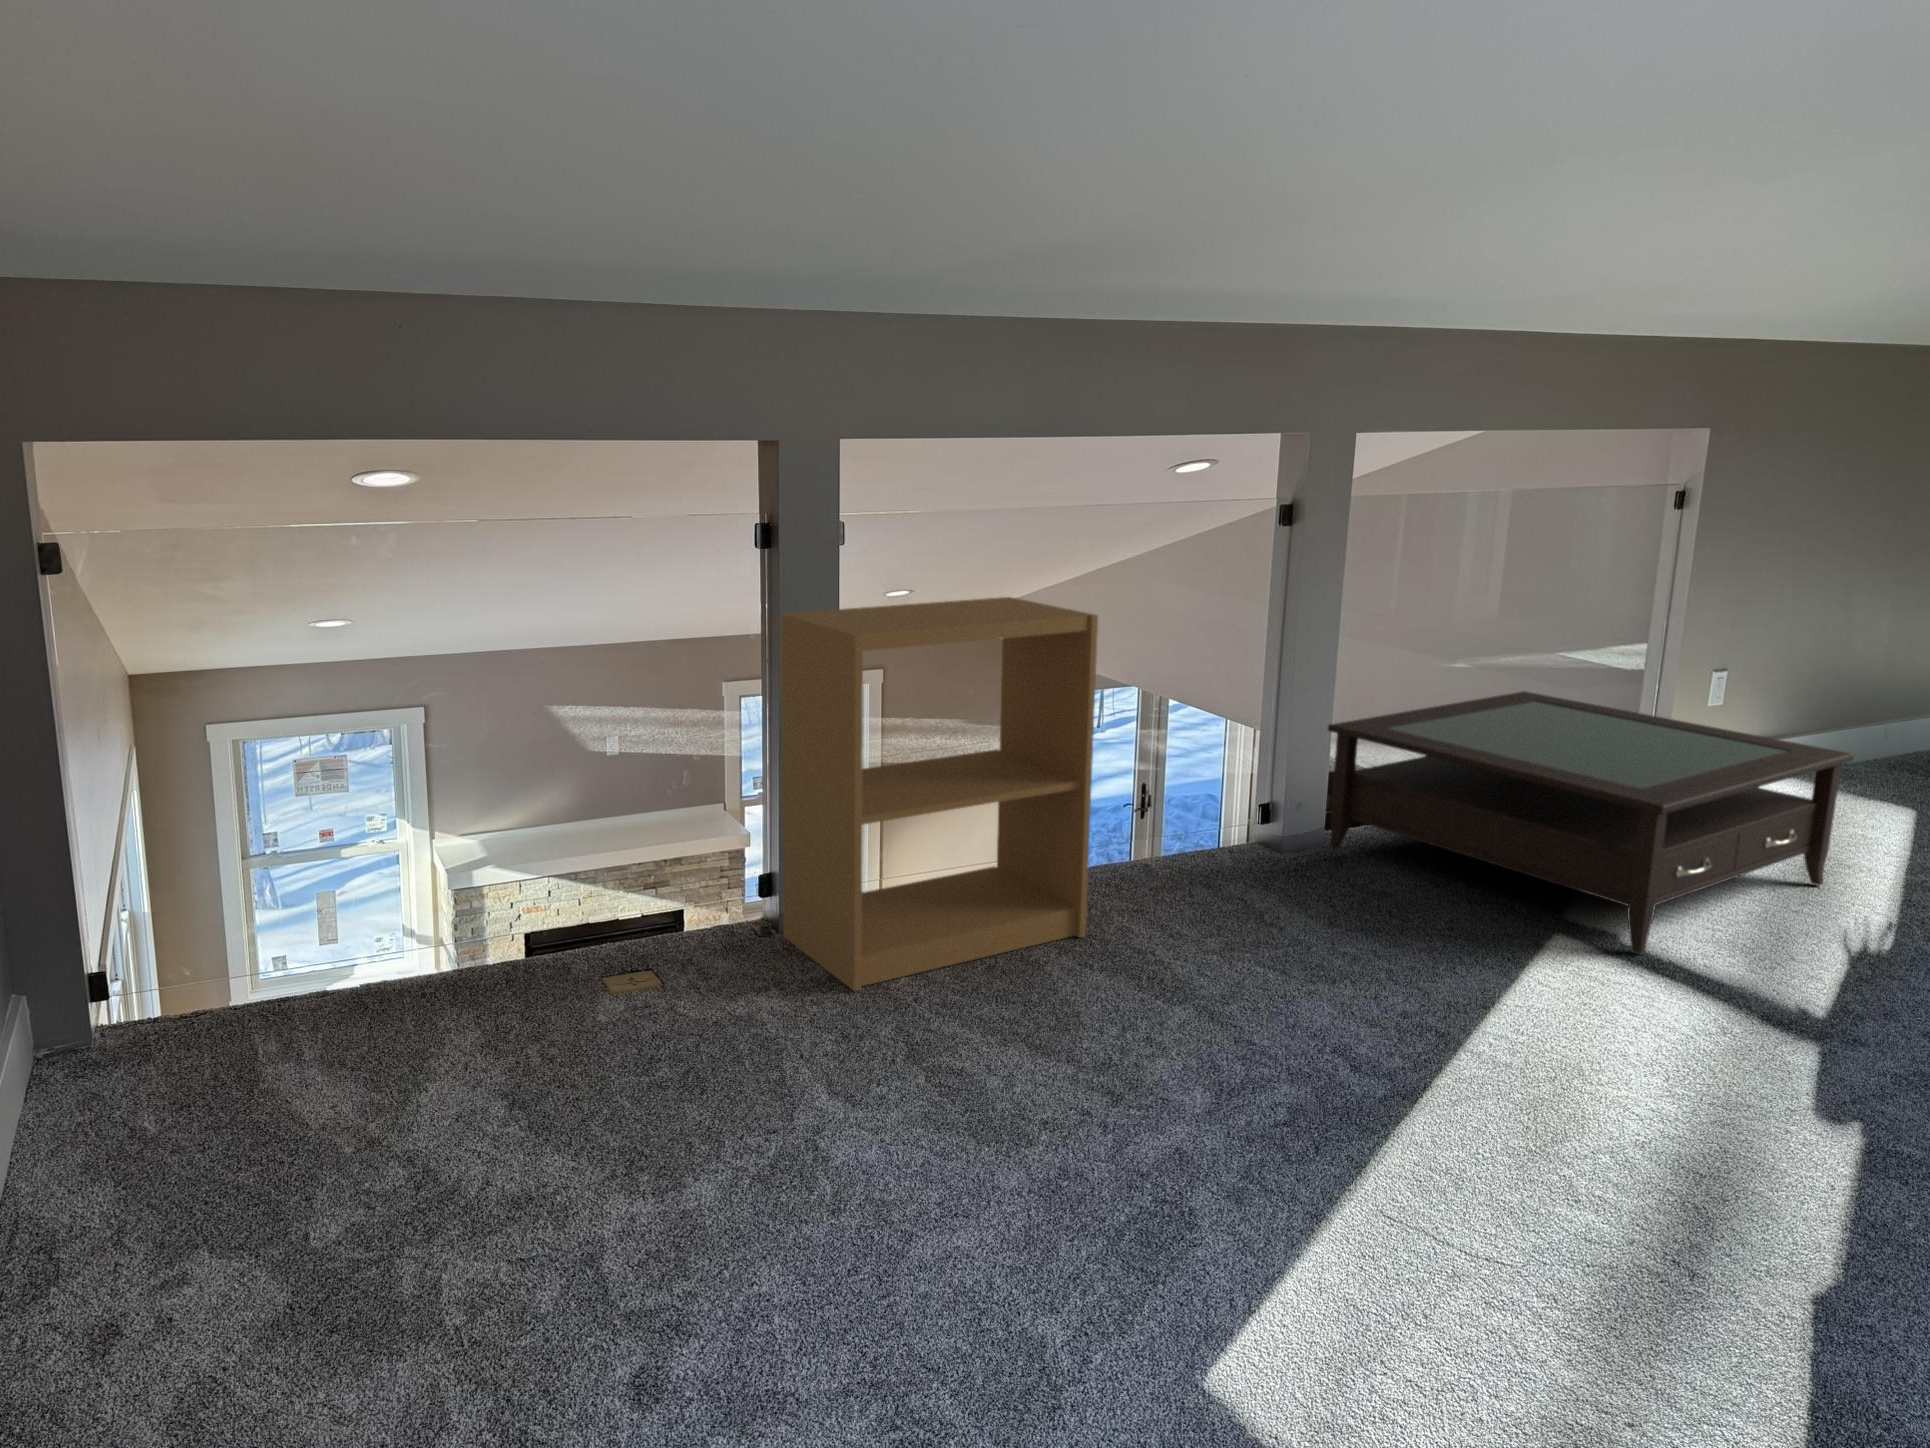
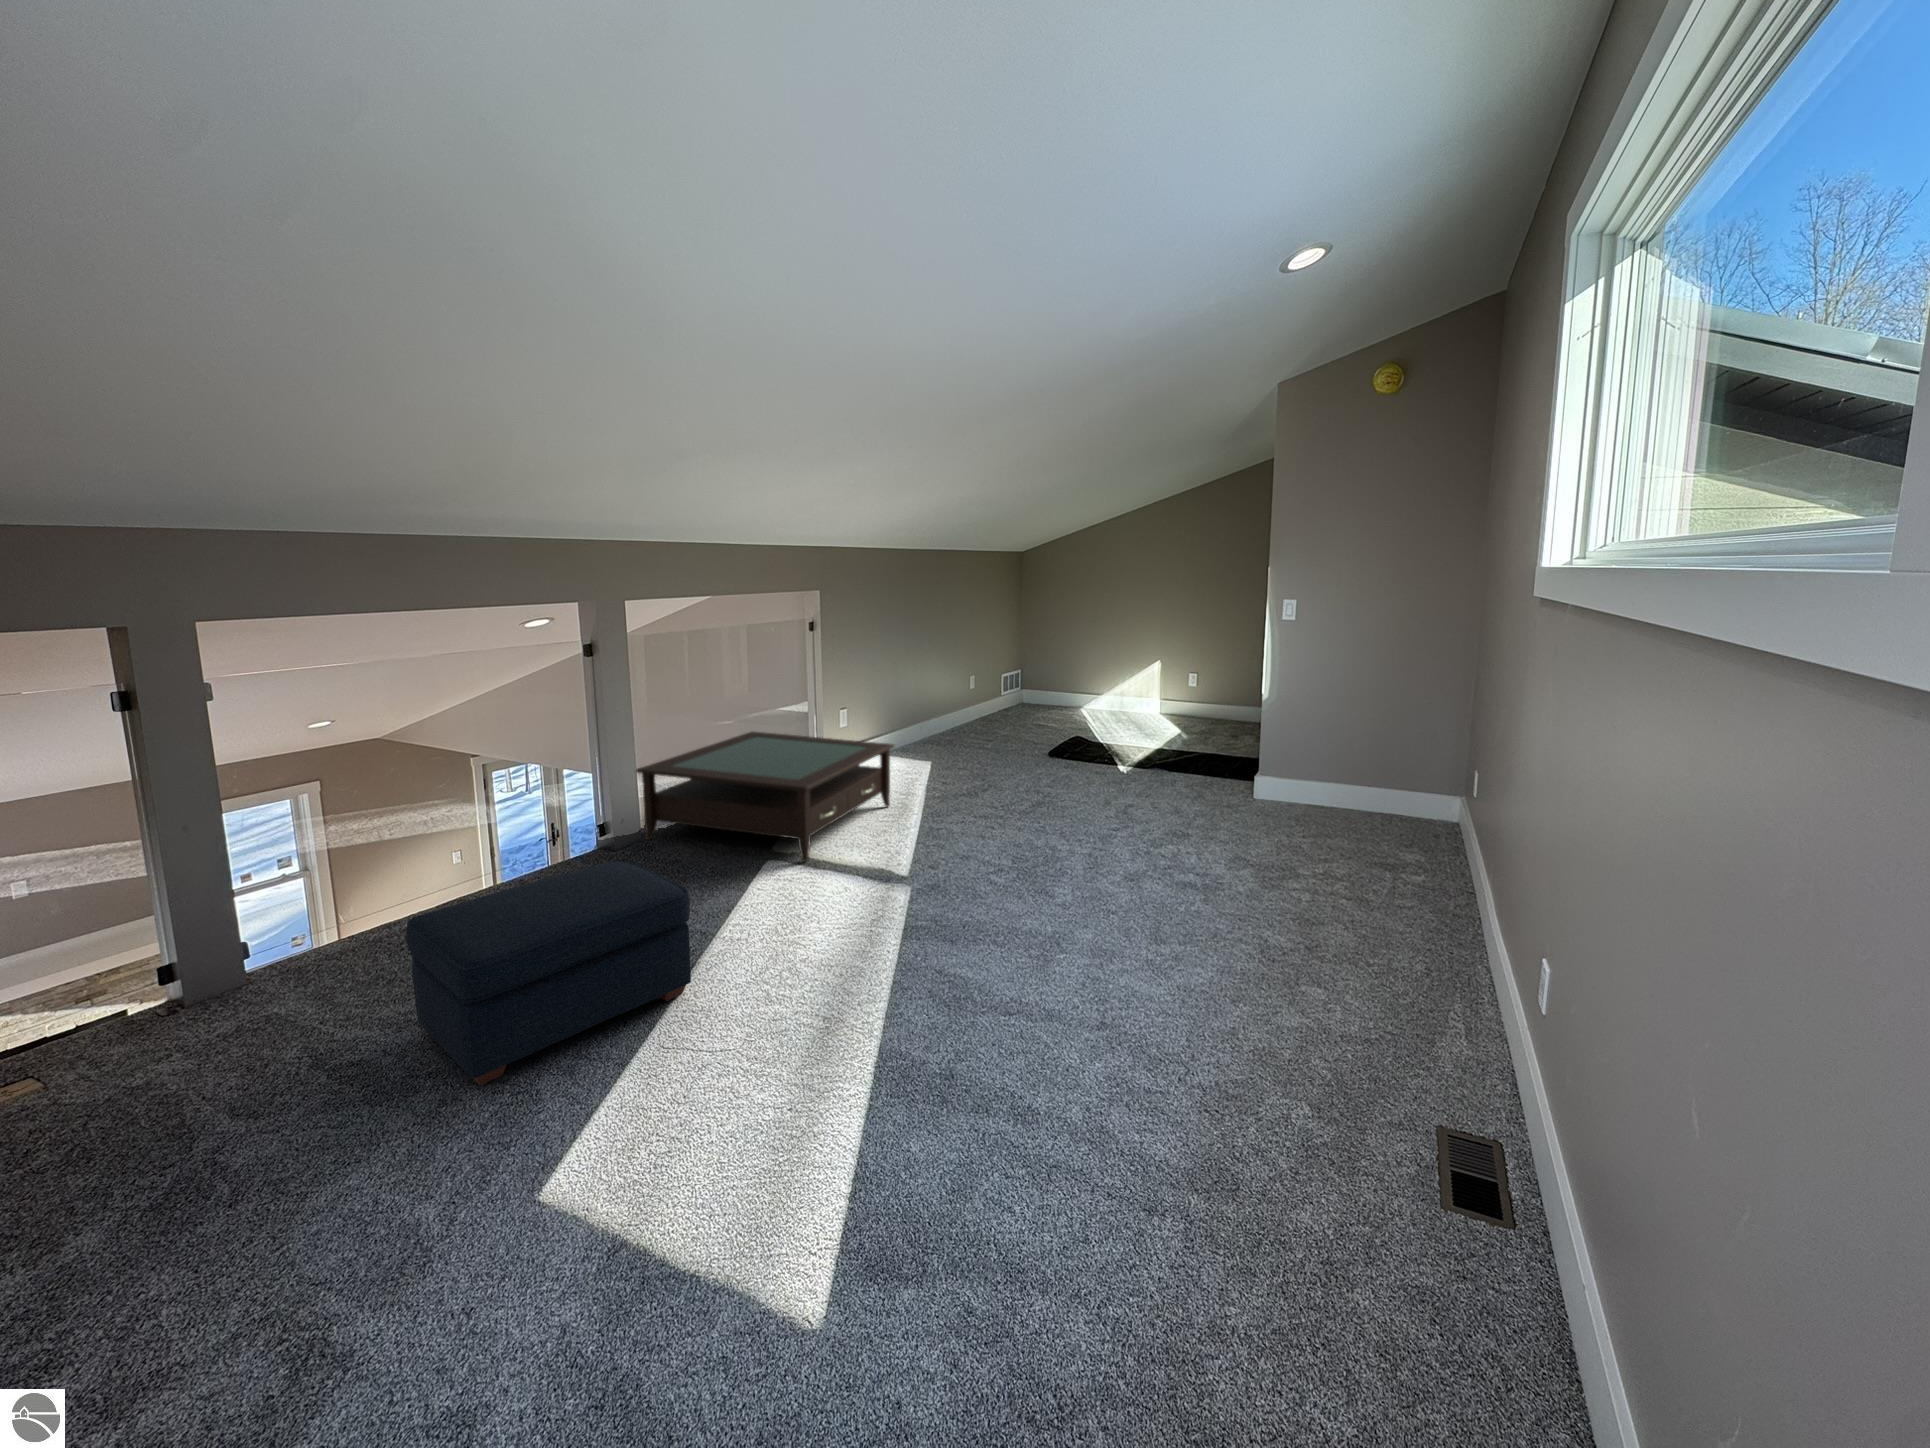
bookshelf: present [781,597,1098,991] -> none [147,723,470,1034]
ottoman: none [1029,864,1456,1166] -> present [406,860,691,1085]

